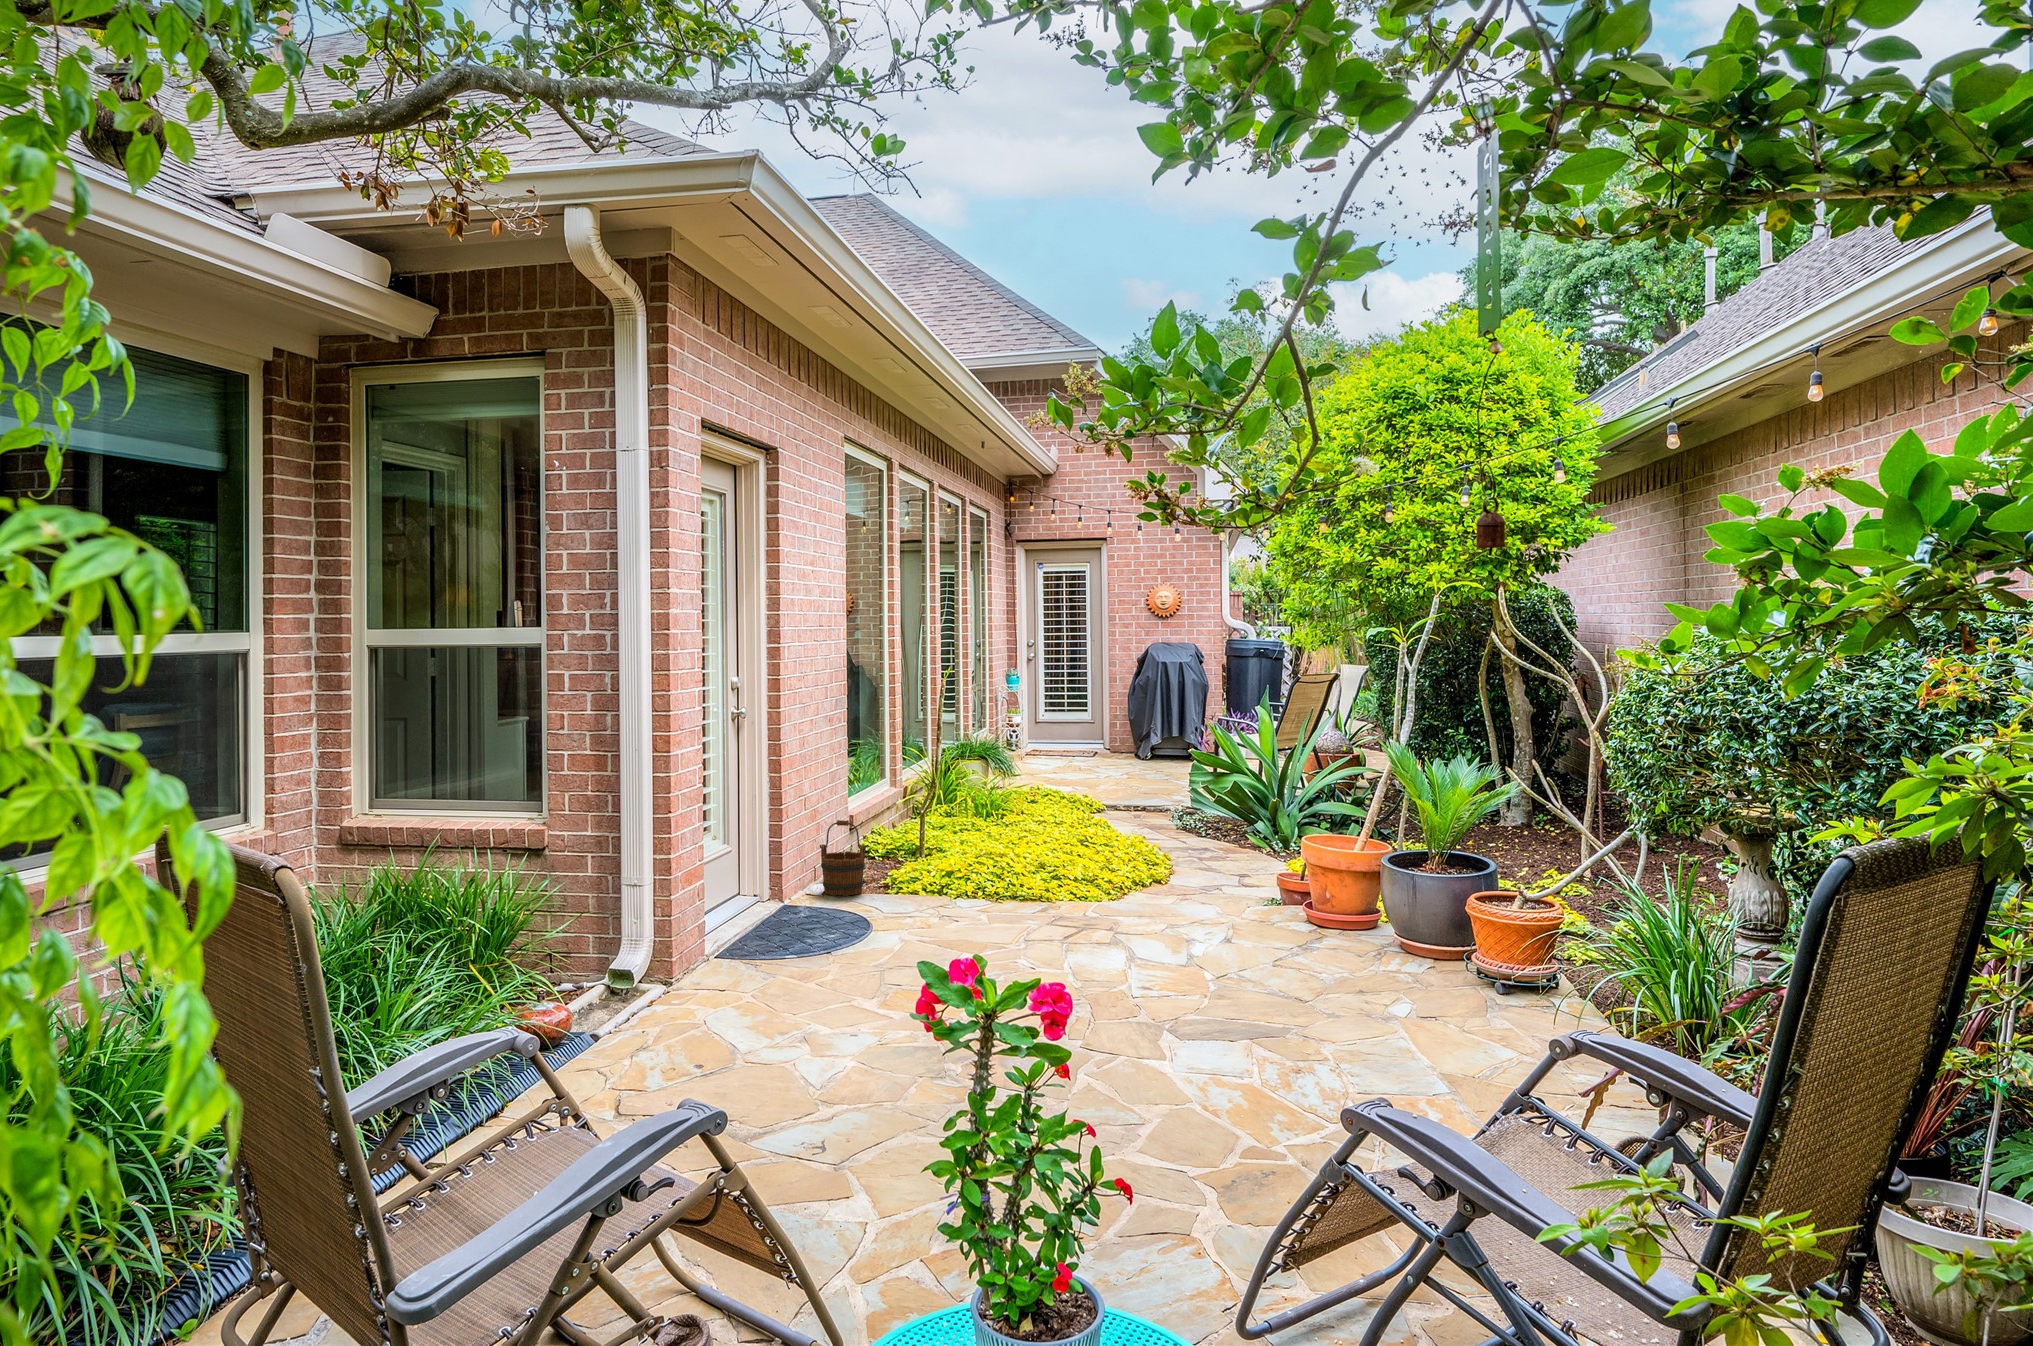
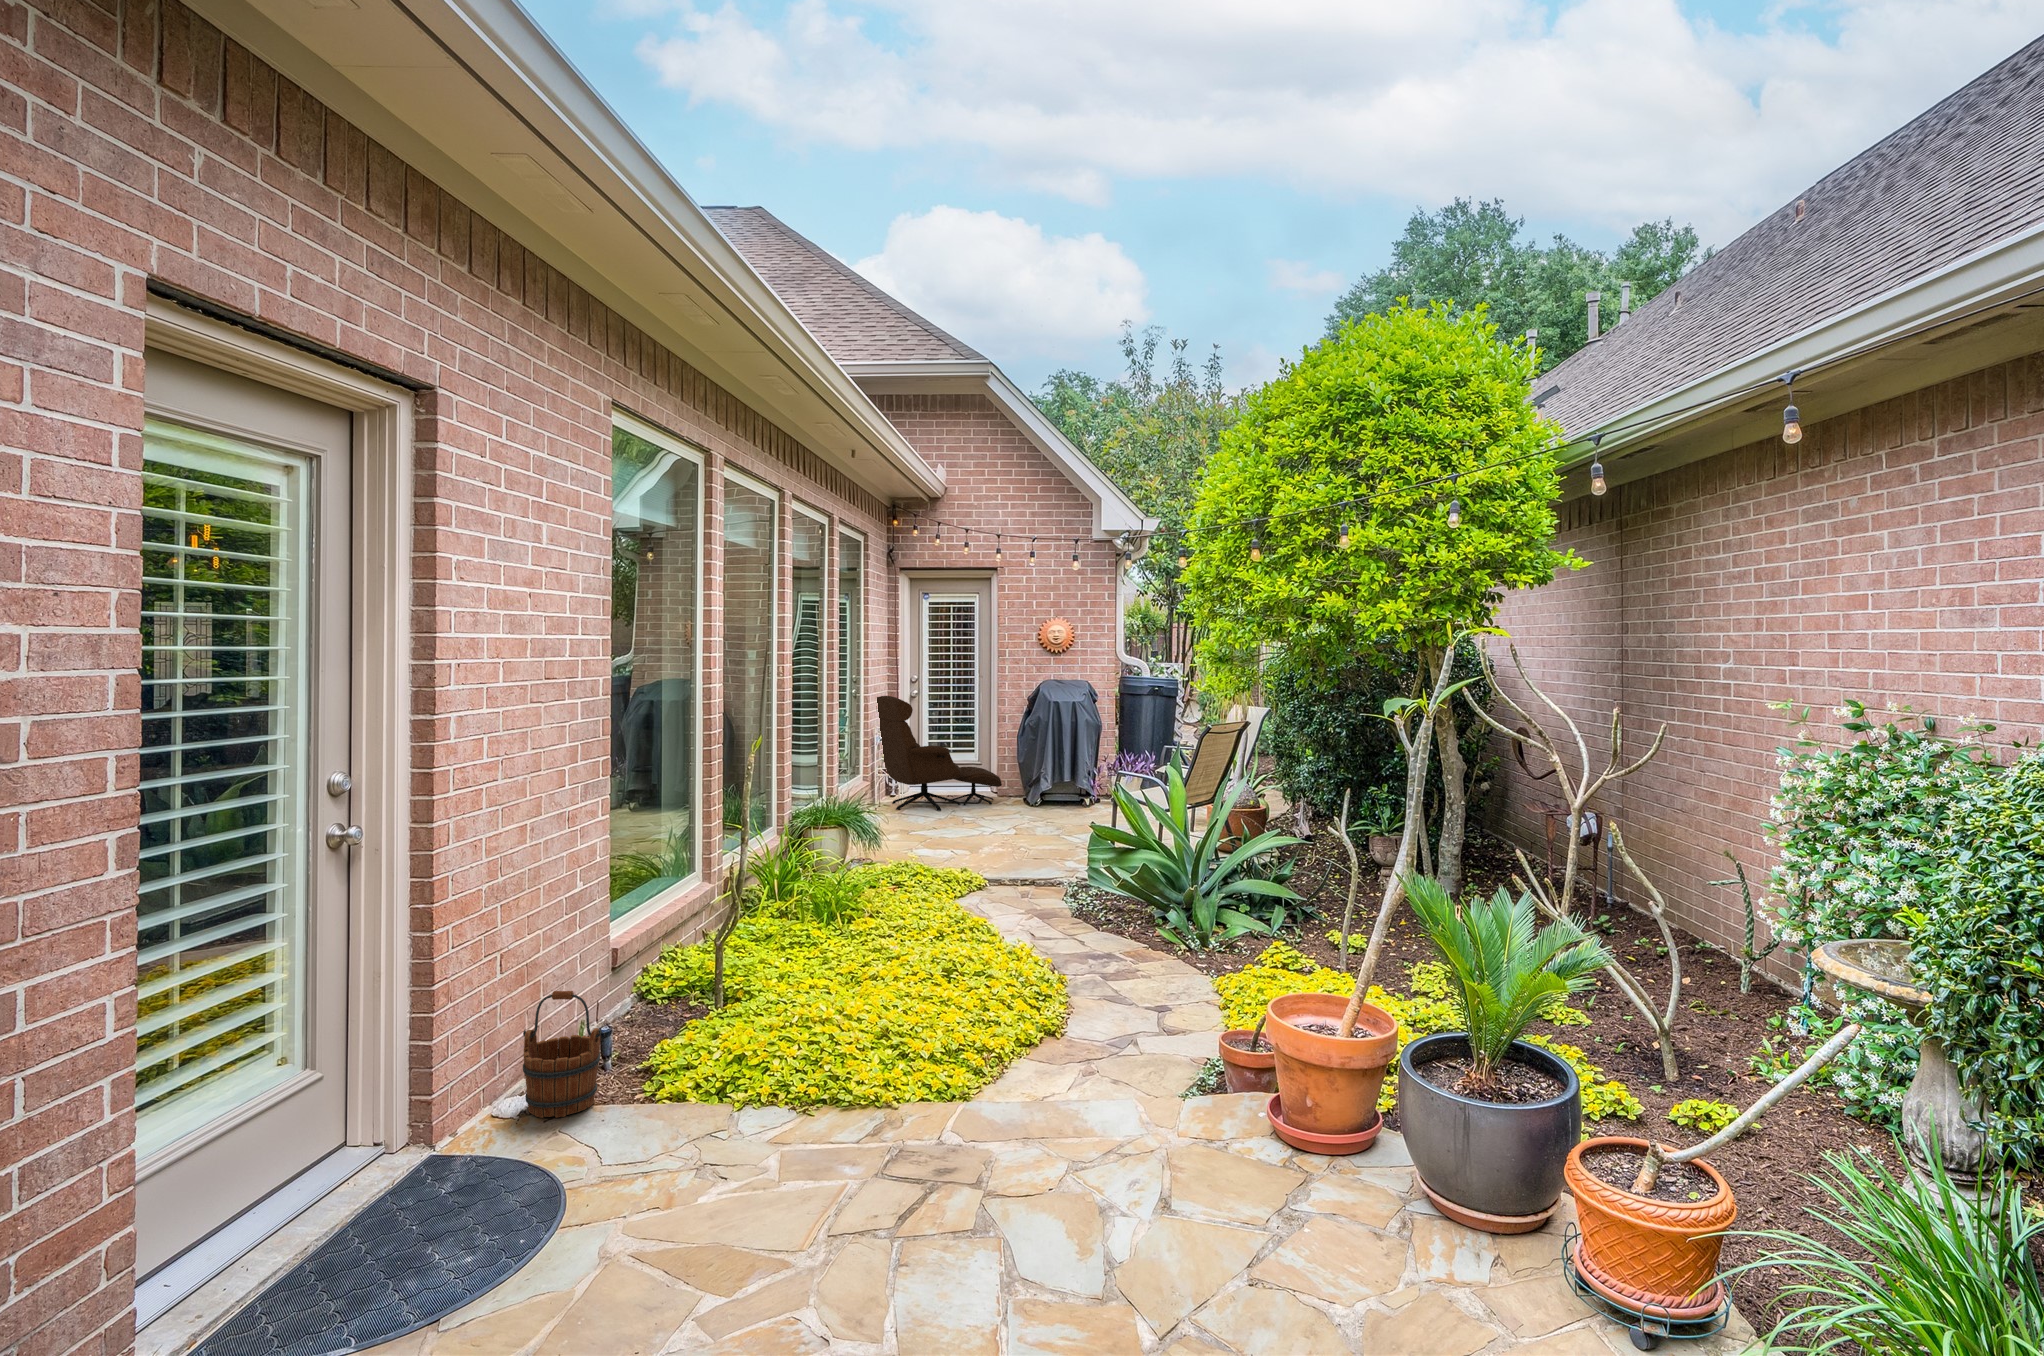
lounge chair: none [999,657,1113,759] -> present [877,696,1002,811]

